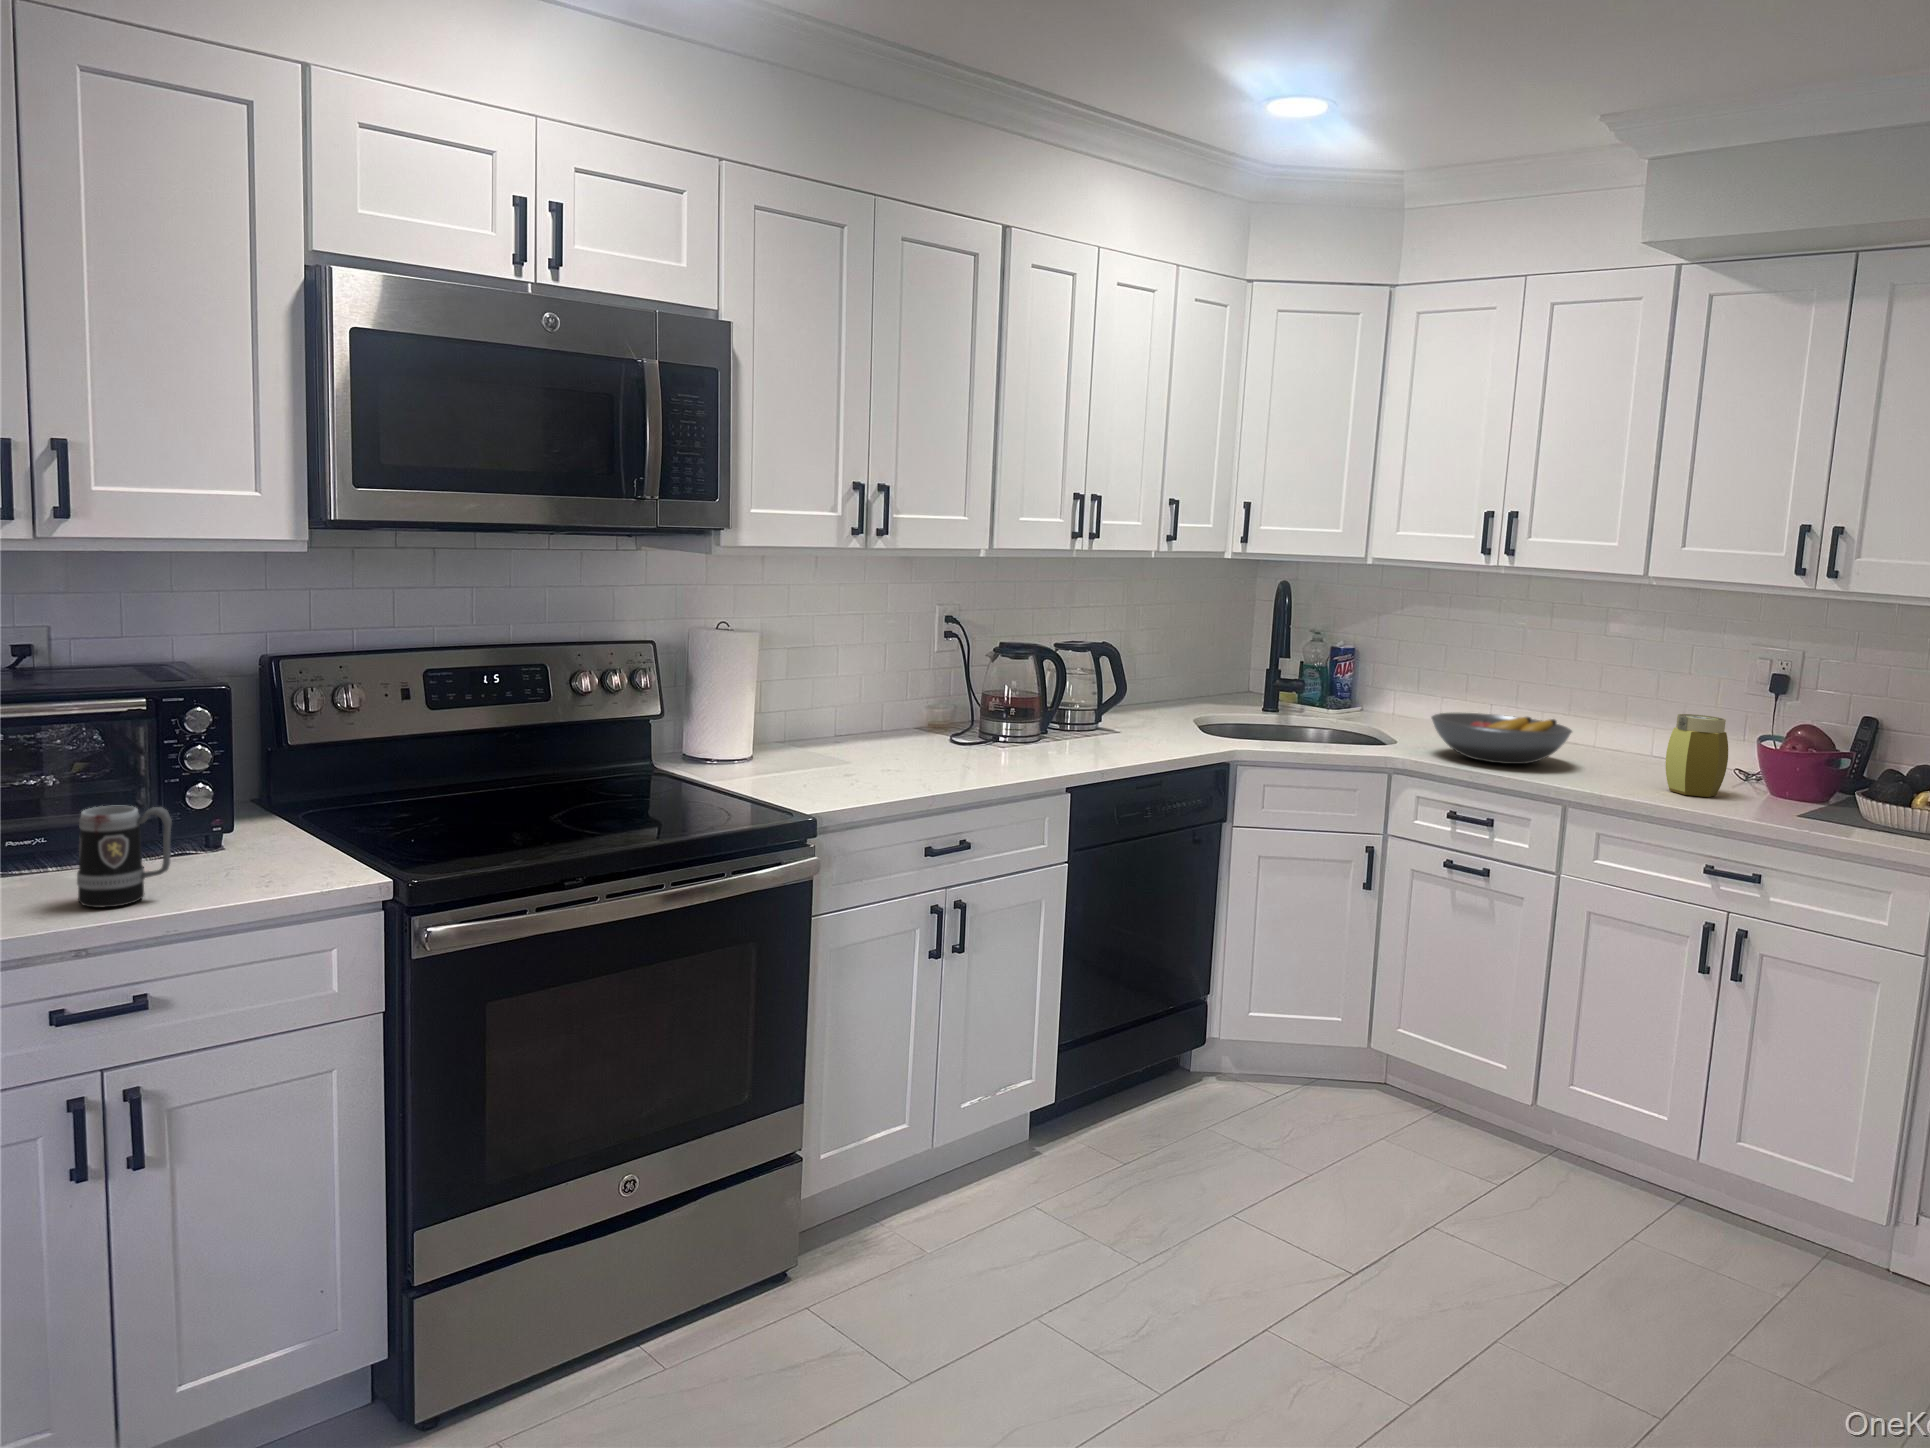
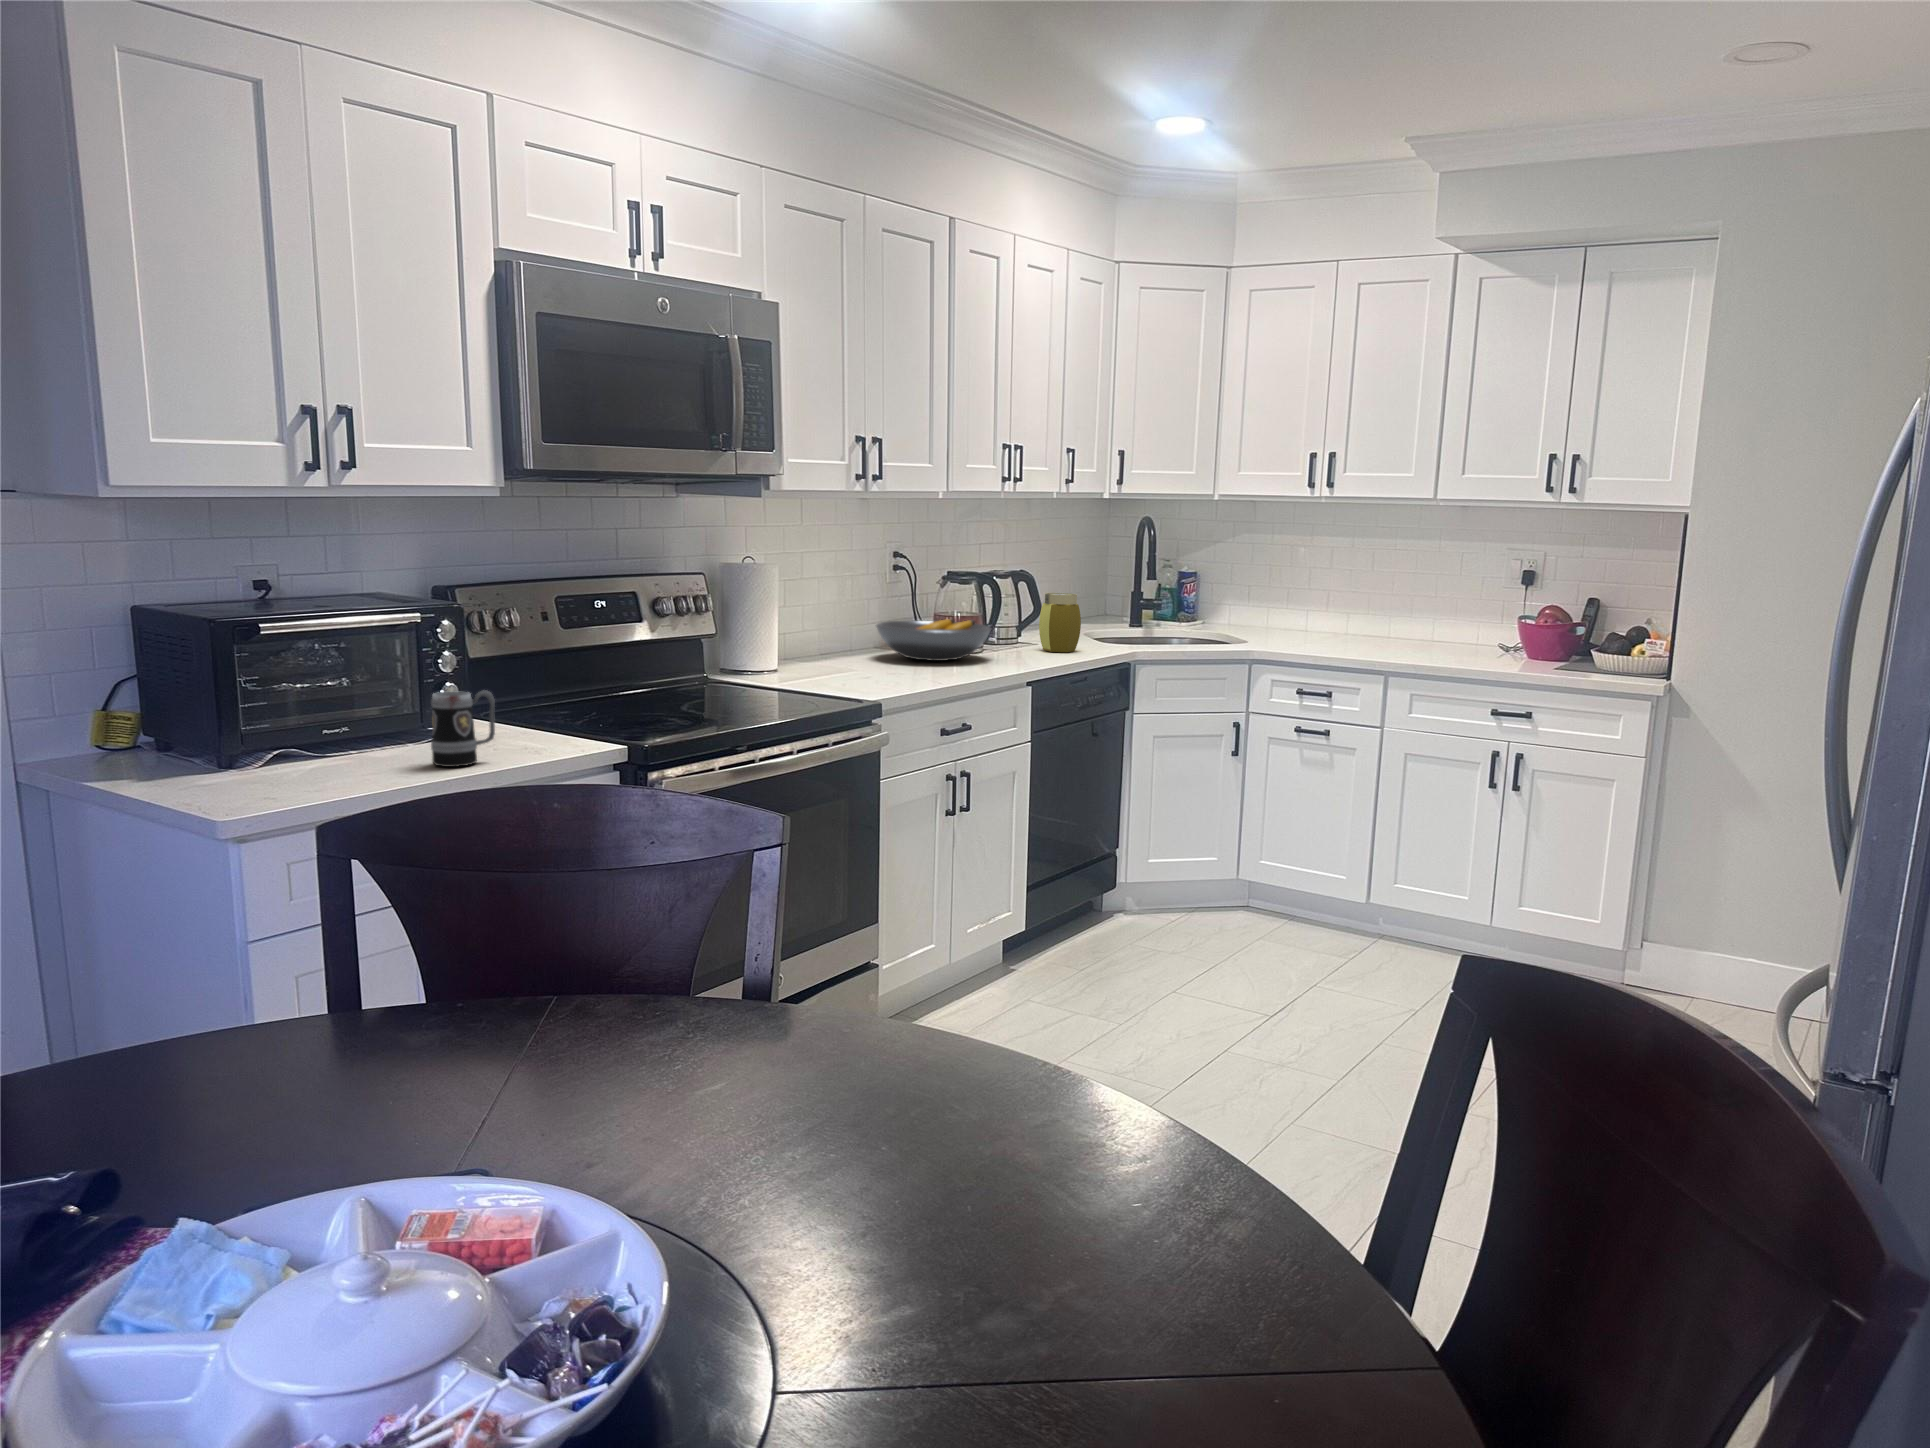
fruit bowl: present [1431,713,1572,764] -> present [876,619,991,661]
jar: present [1666,714,1728,797] -> present [1039,593,1081,652]

